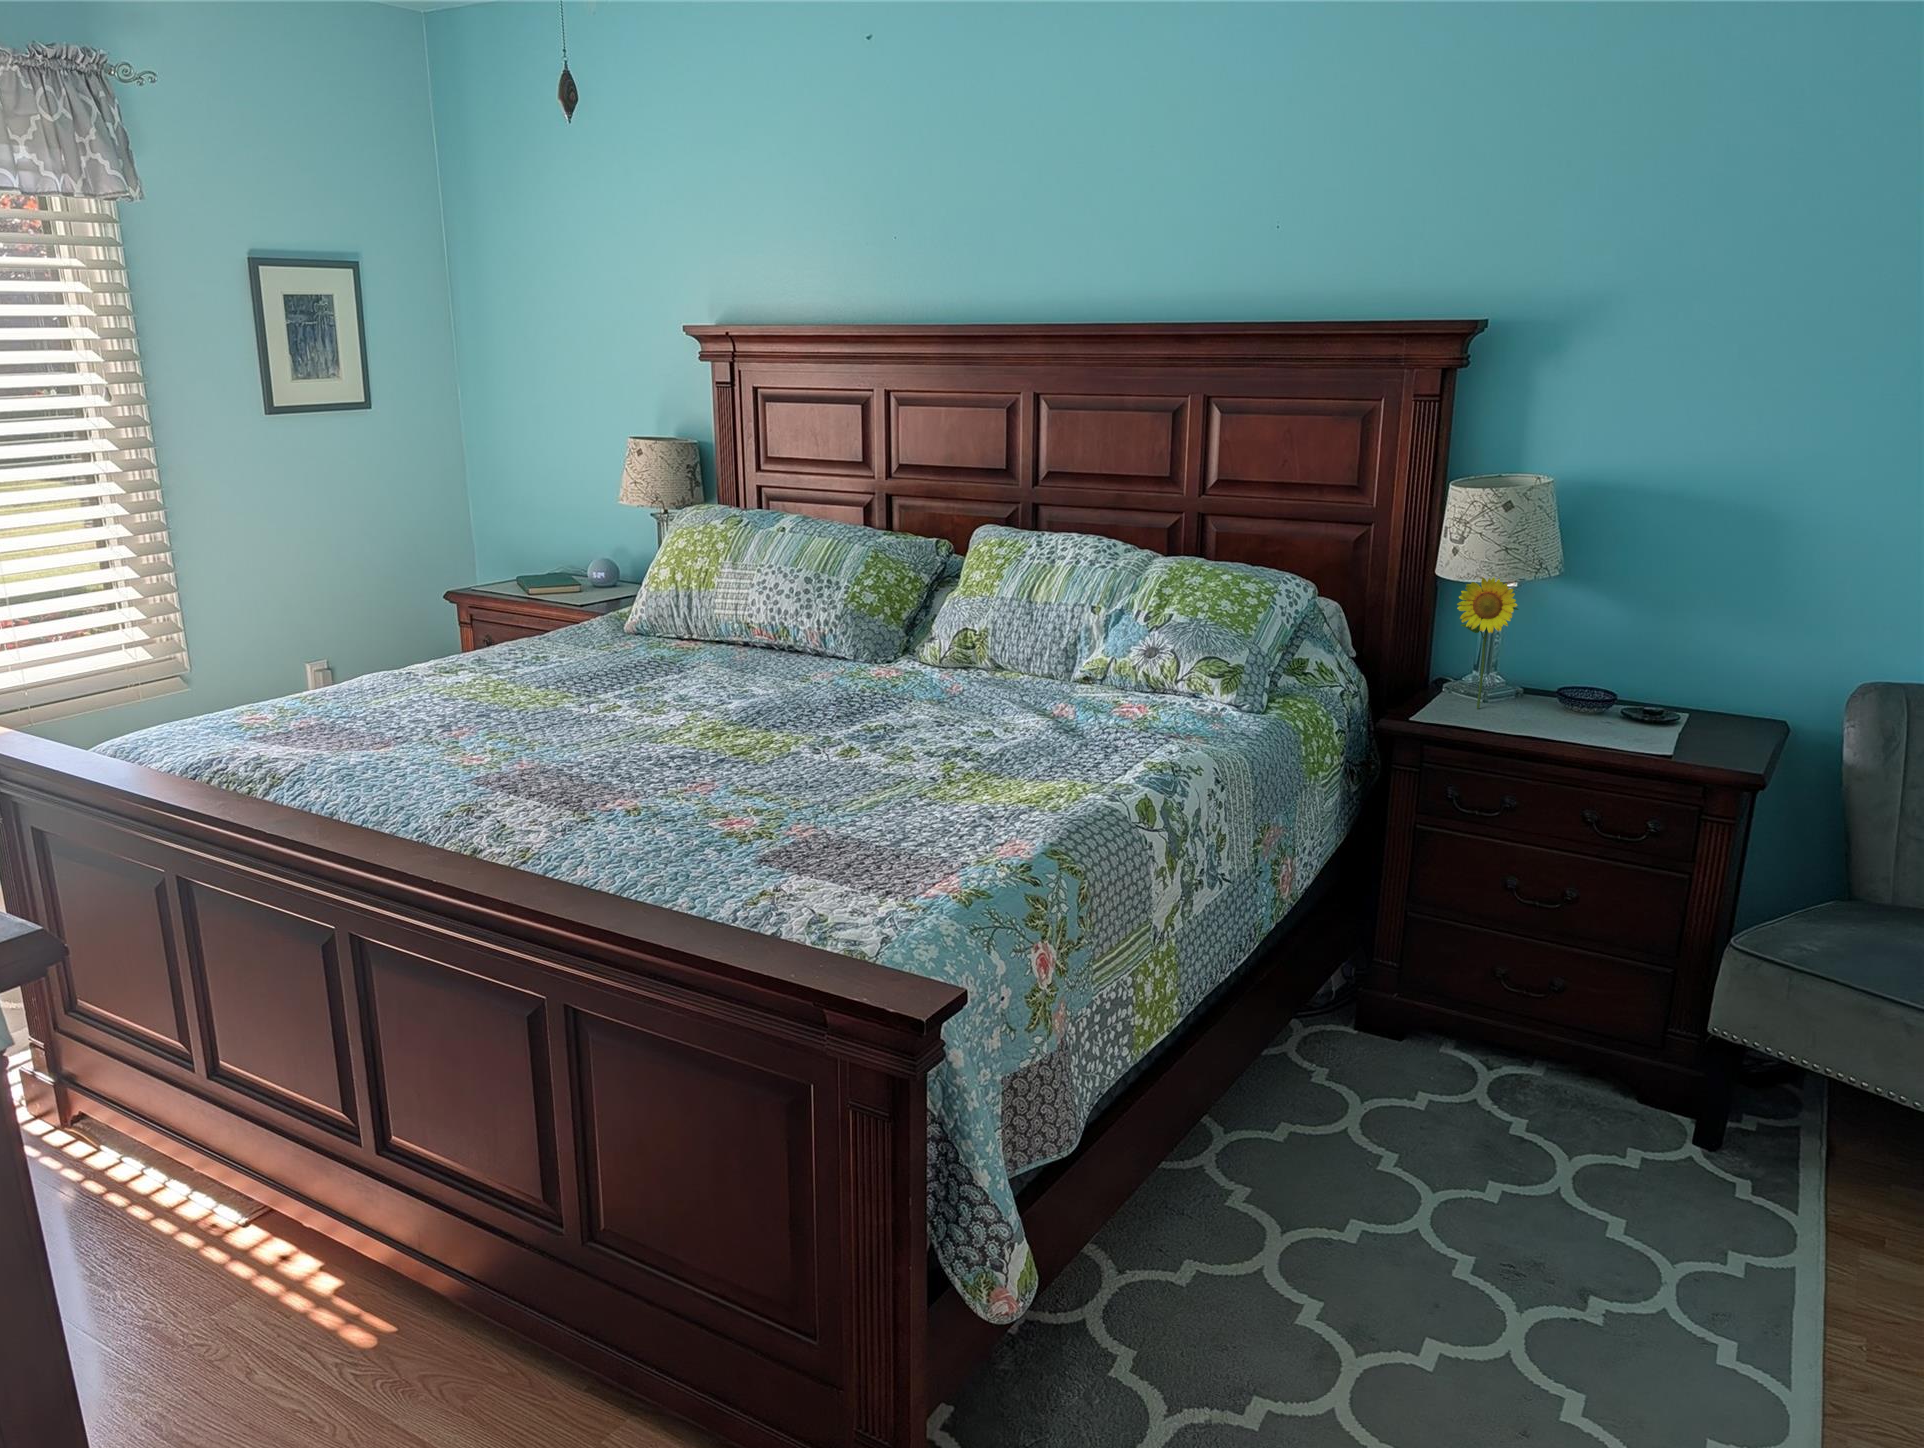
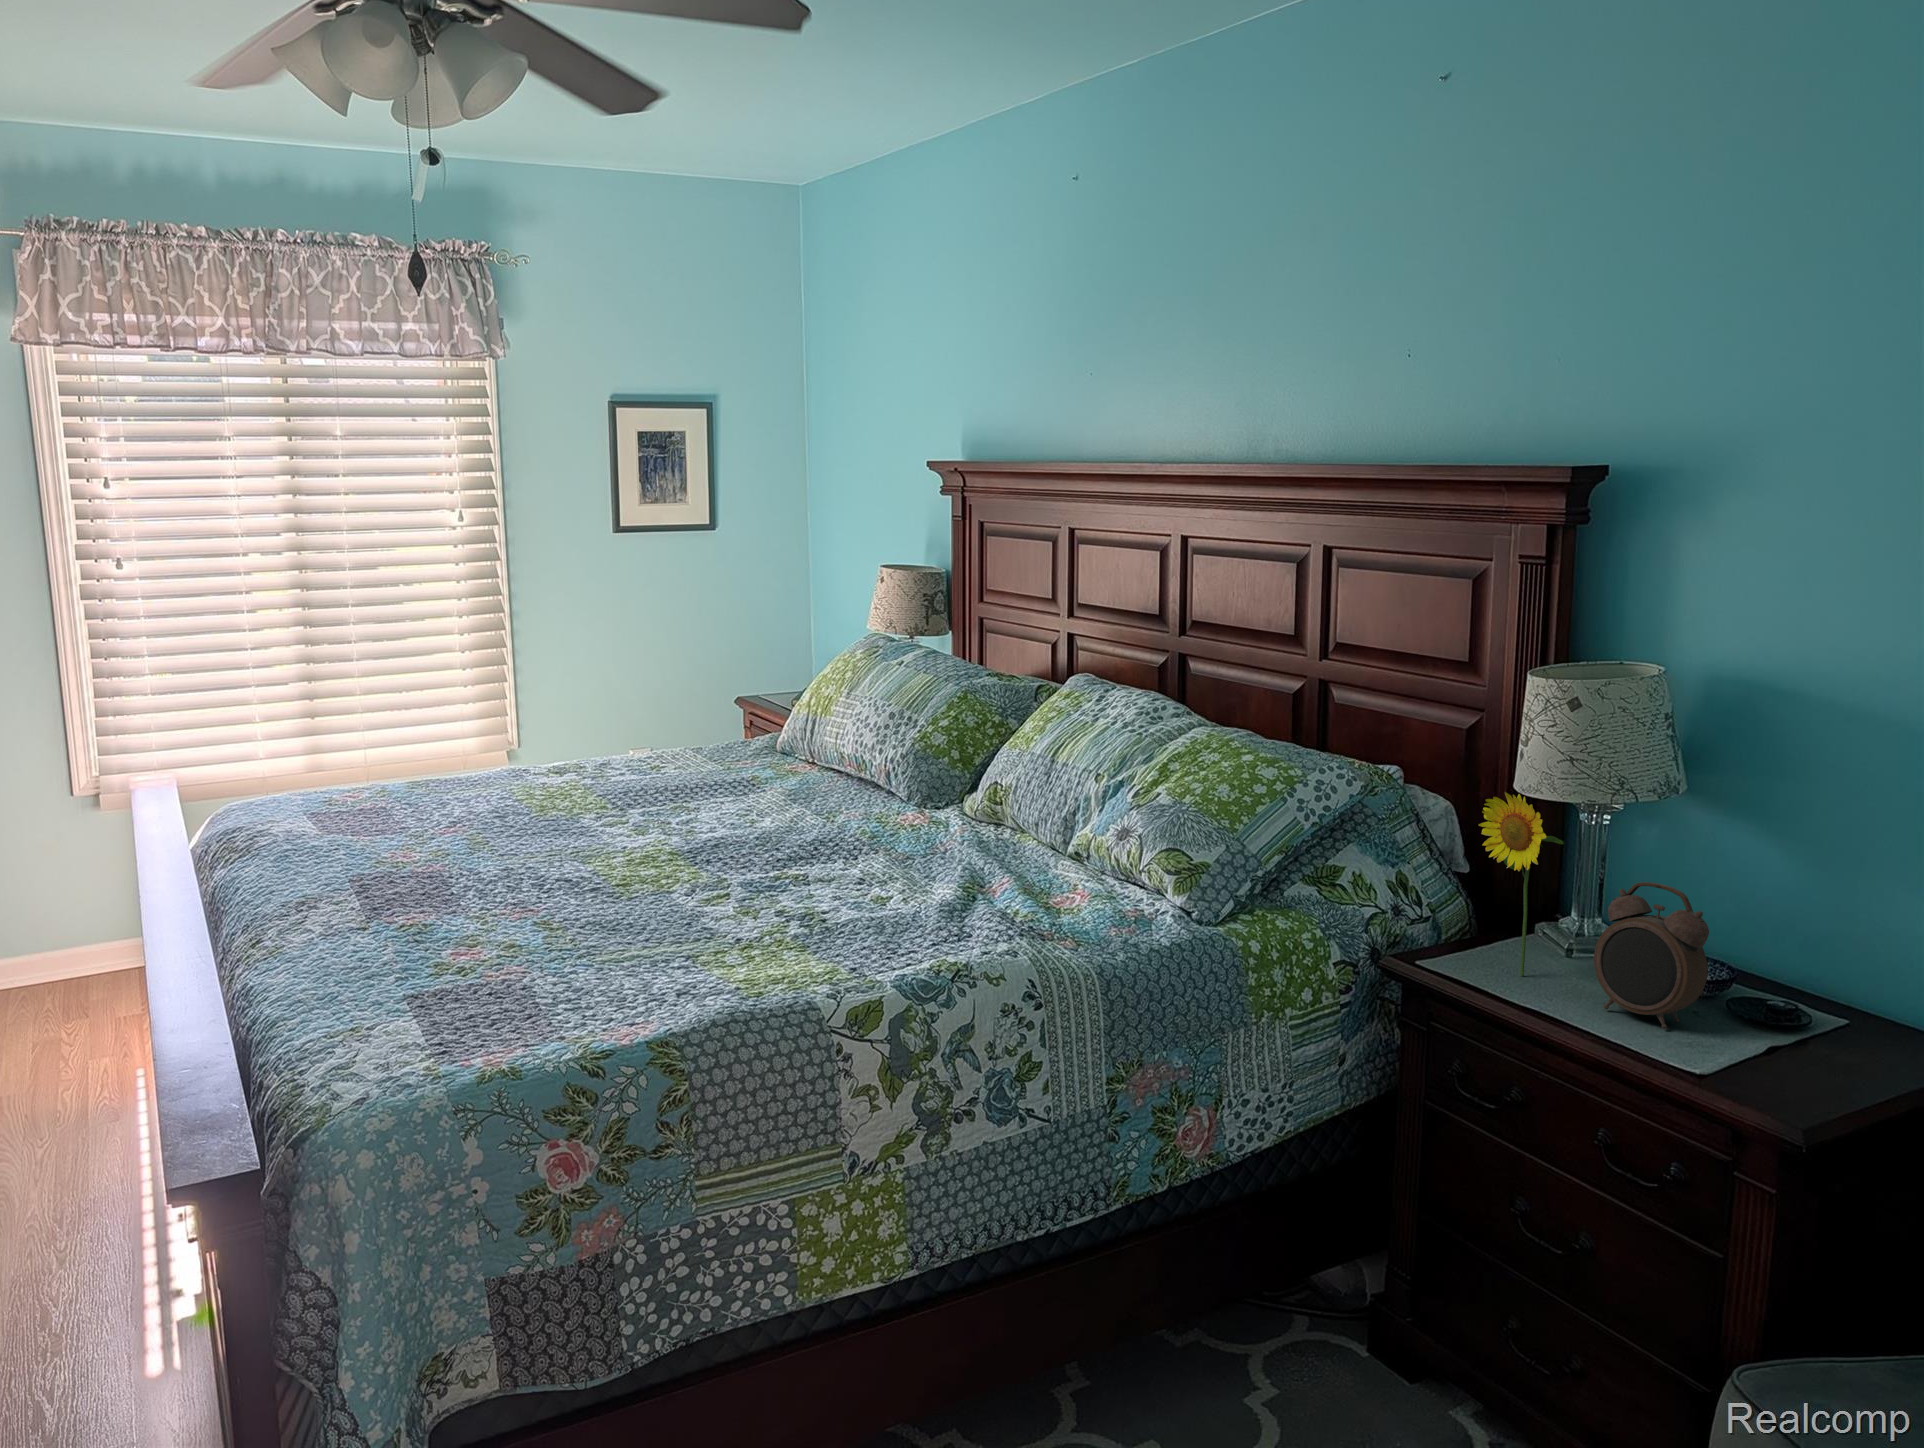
alarm clock: none [1545,627,1624,724] -> present [1594,882,1709,1029]

